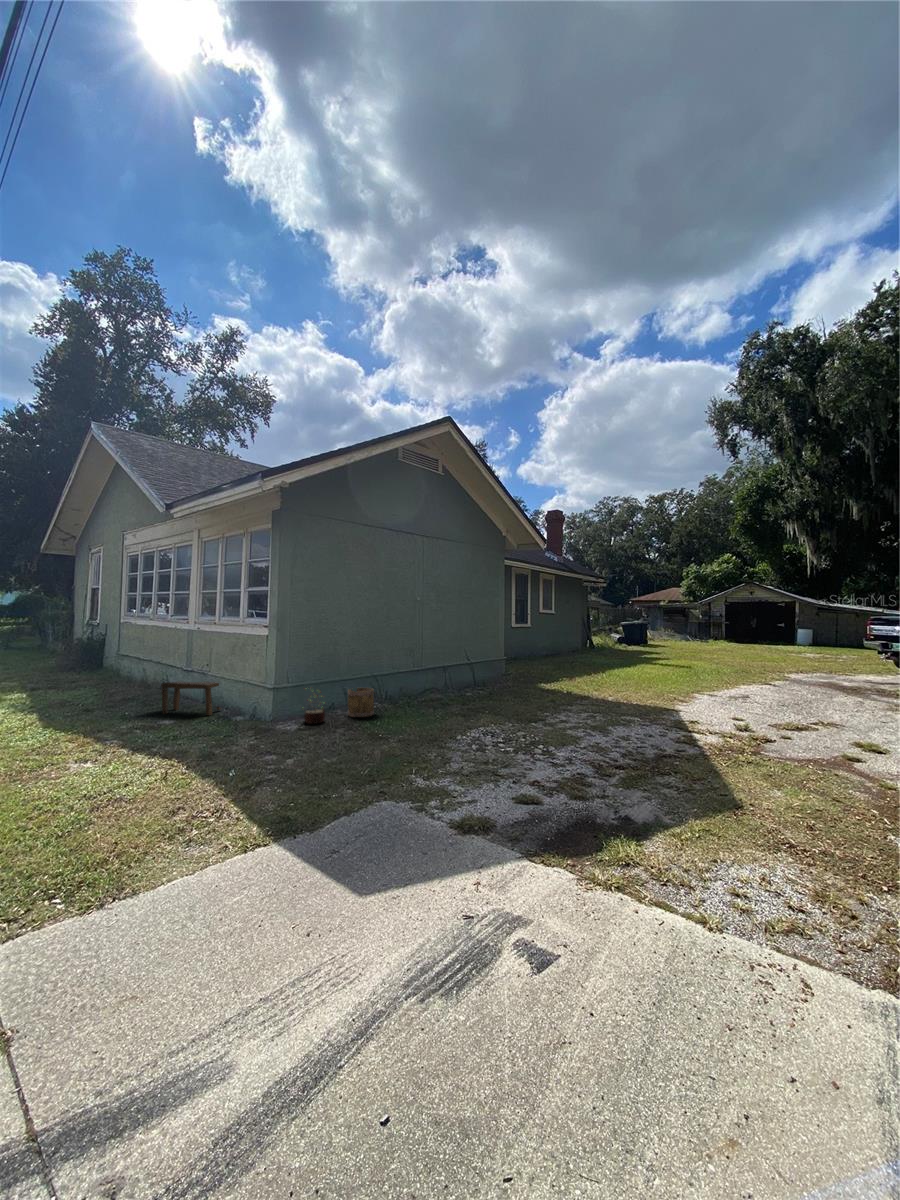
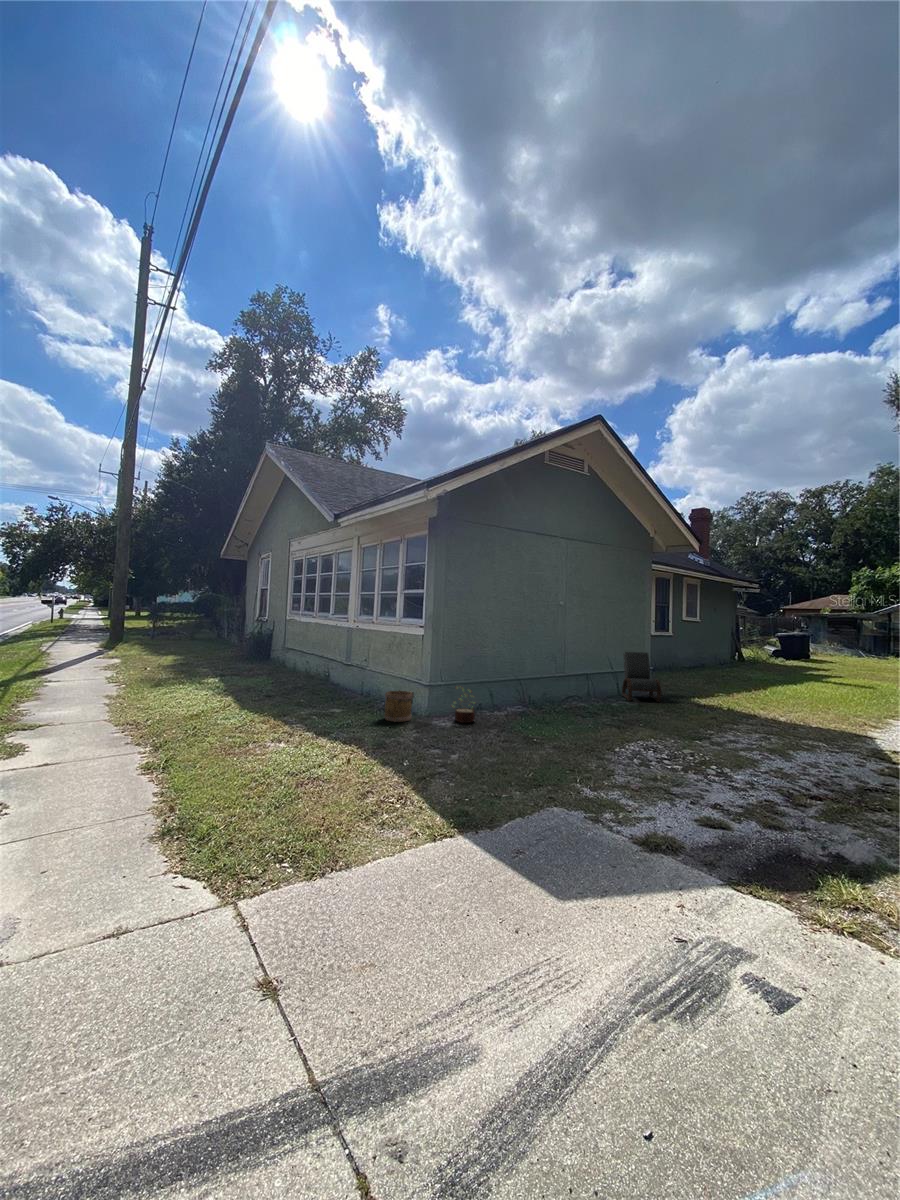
lounge chair: none [476,645,510,691] -> present [622,652,661,702]
bench: present [161,681,221,715] -> none [323,673,378,708]
bucket: present [348,688,376,717] -> present [384,690,414,722]

